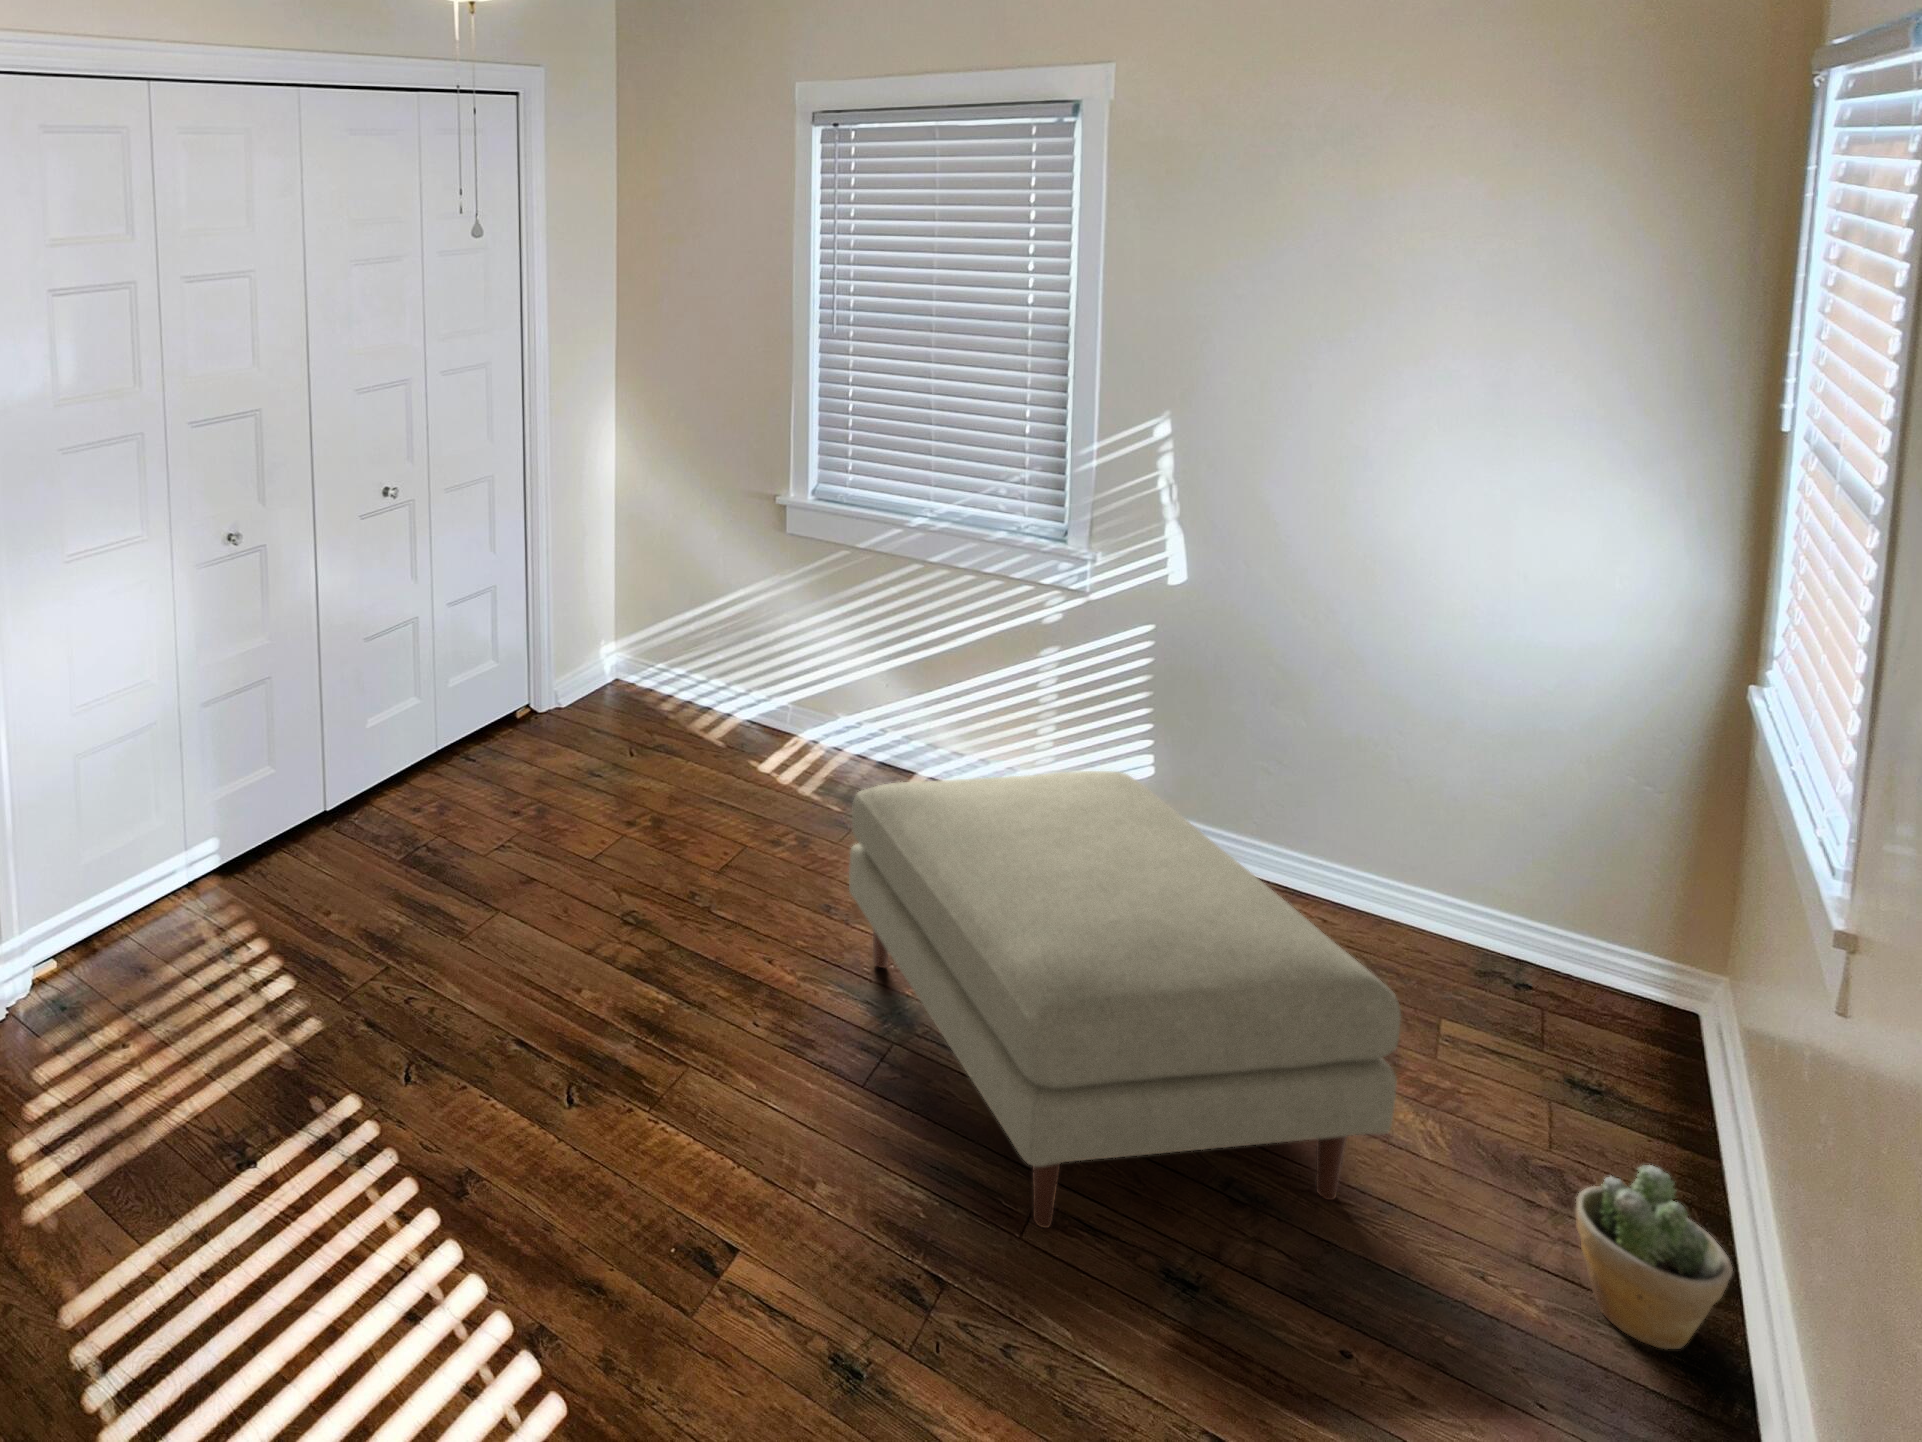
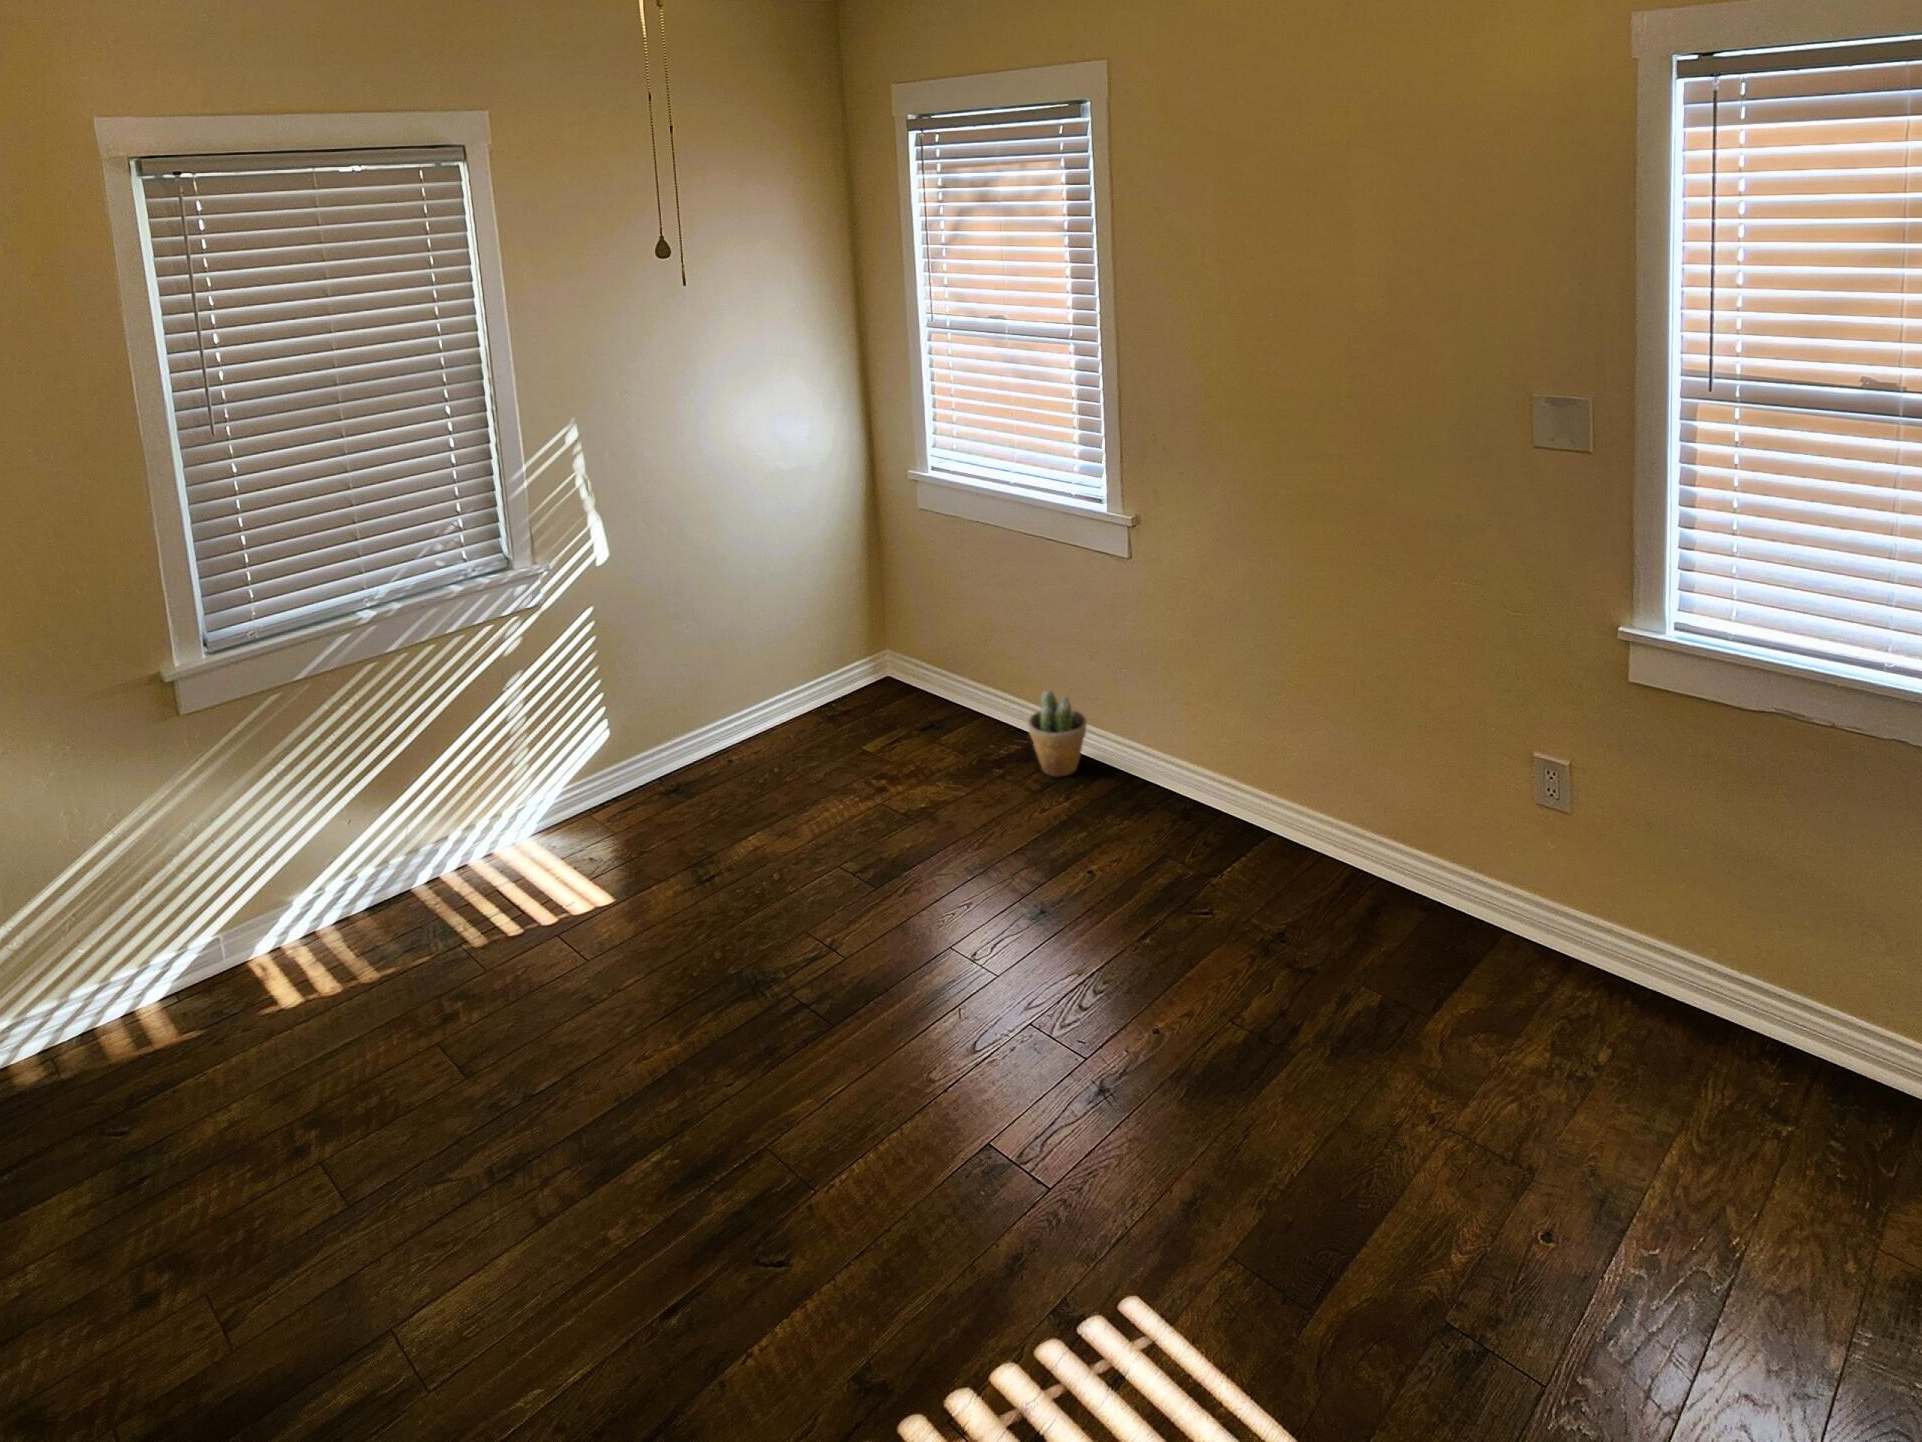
ottoman: present [849,771,1401,1228] -> none [648,682,1001,981]

